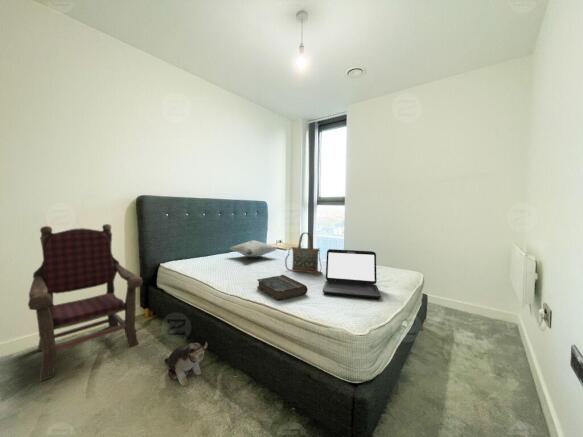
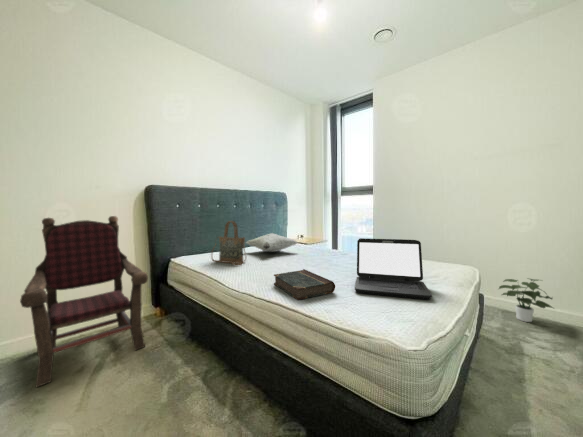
handbag: present [285,233,322,275] -> present [212,221,246,265]
potted plant: none [441,280,481,316] -> present [499,279,553,322]
plush toy: present [165,342,208,386] -> none [170,349,215,401]

